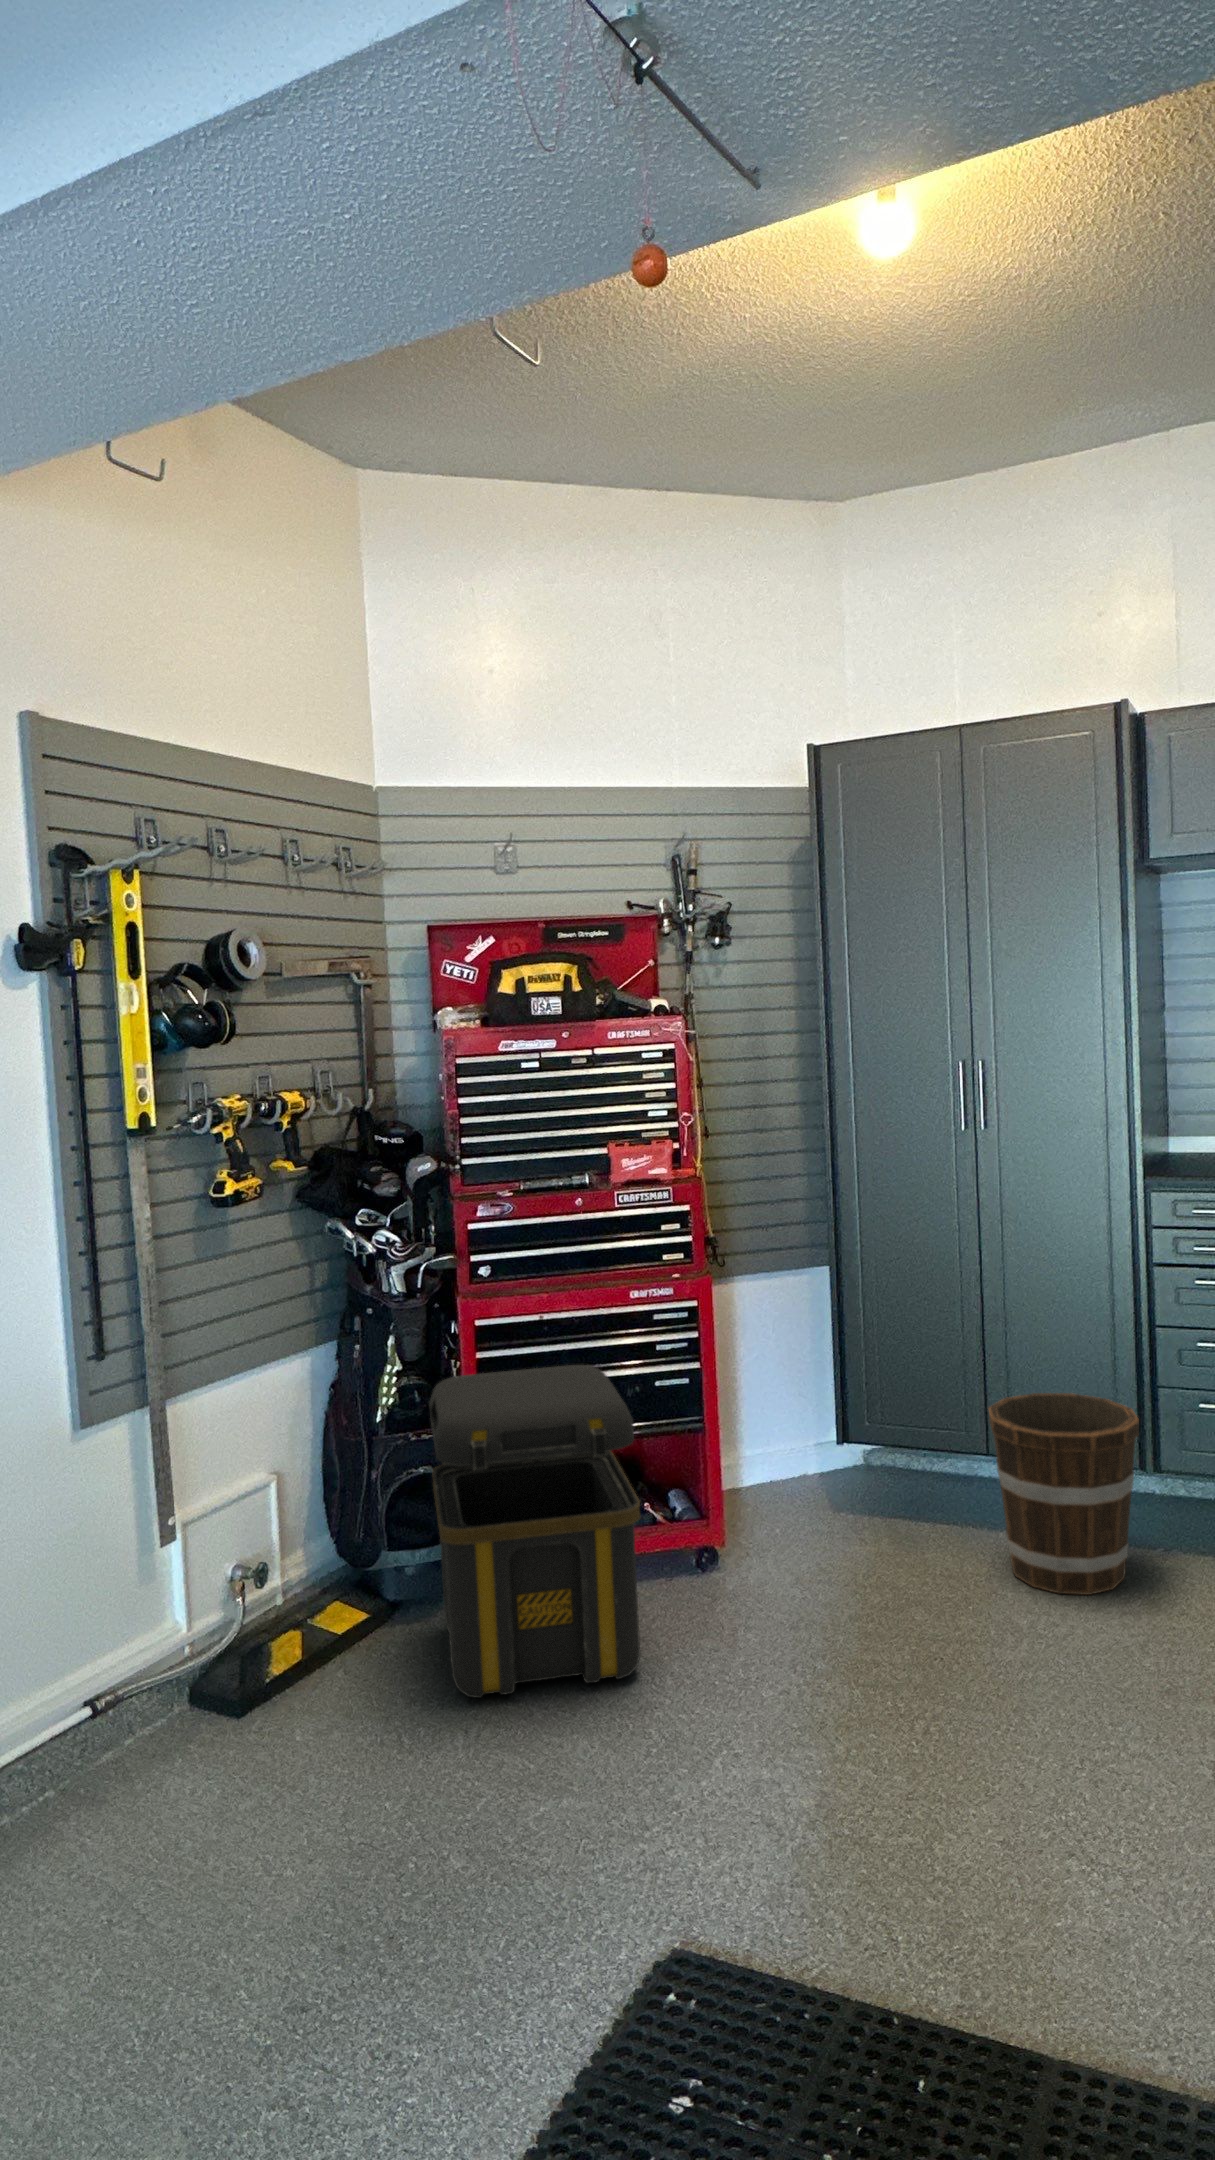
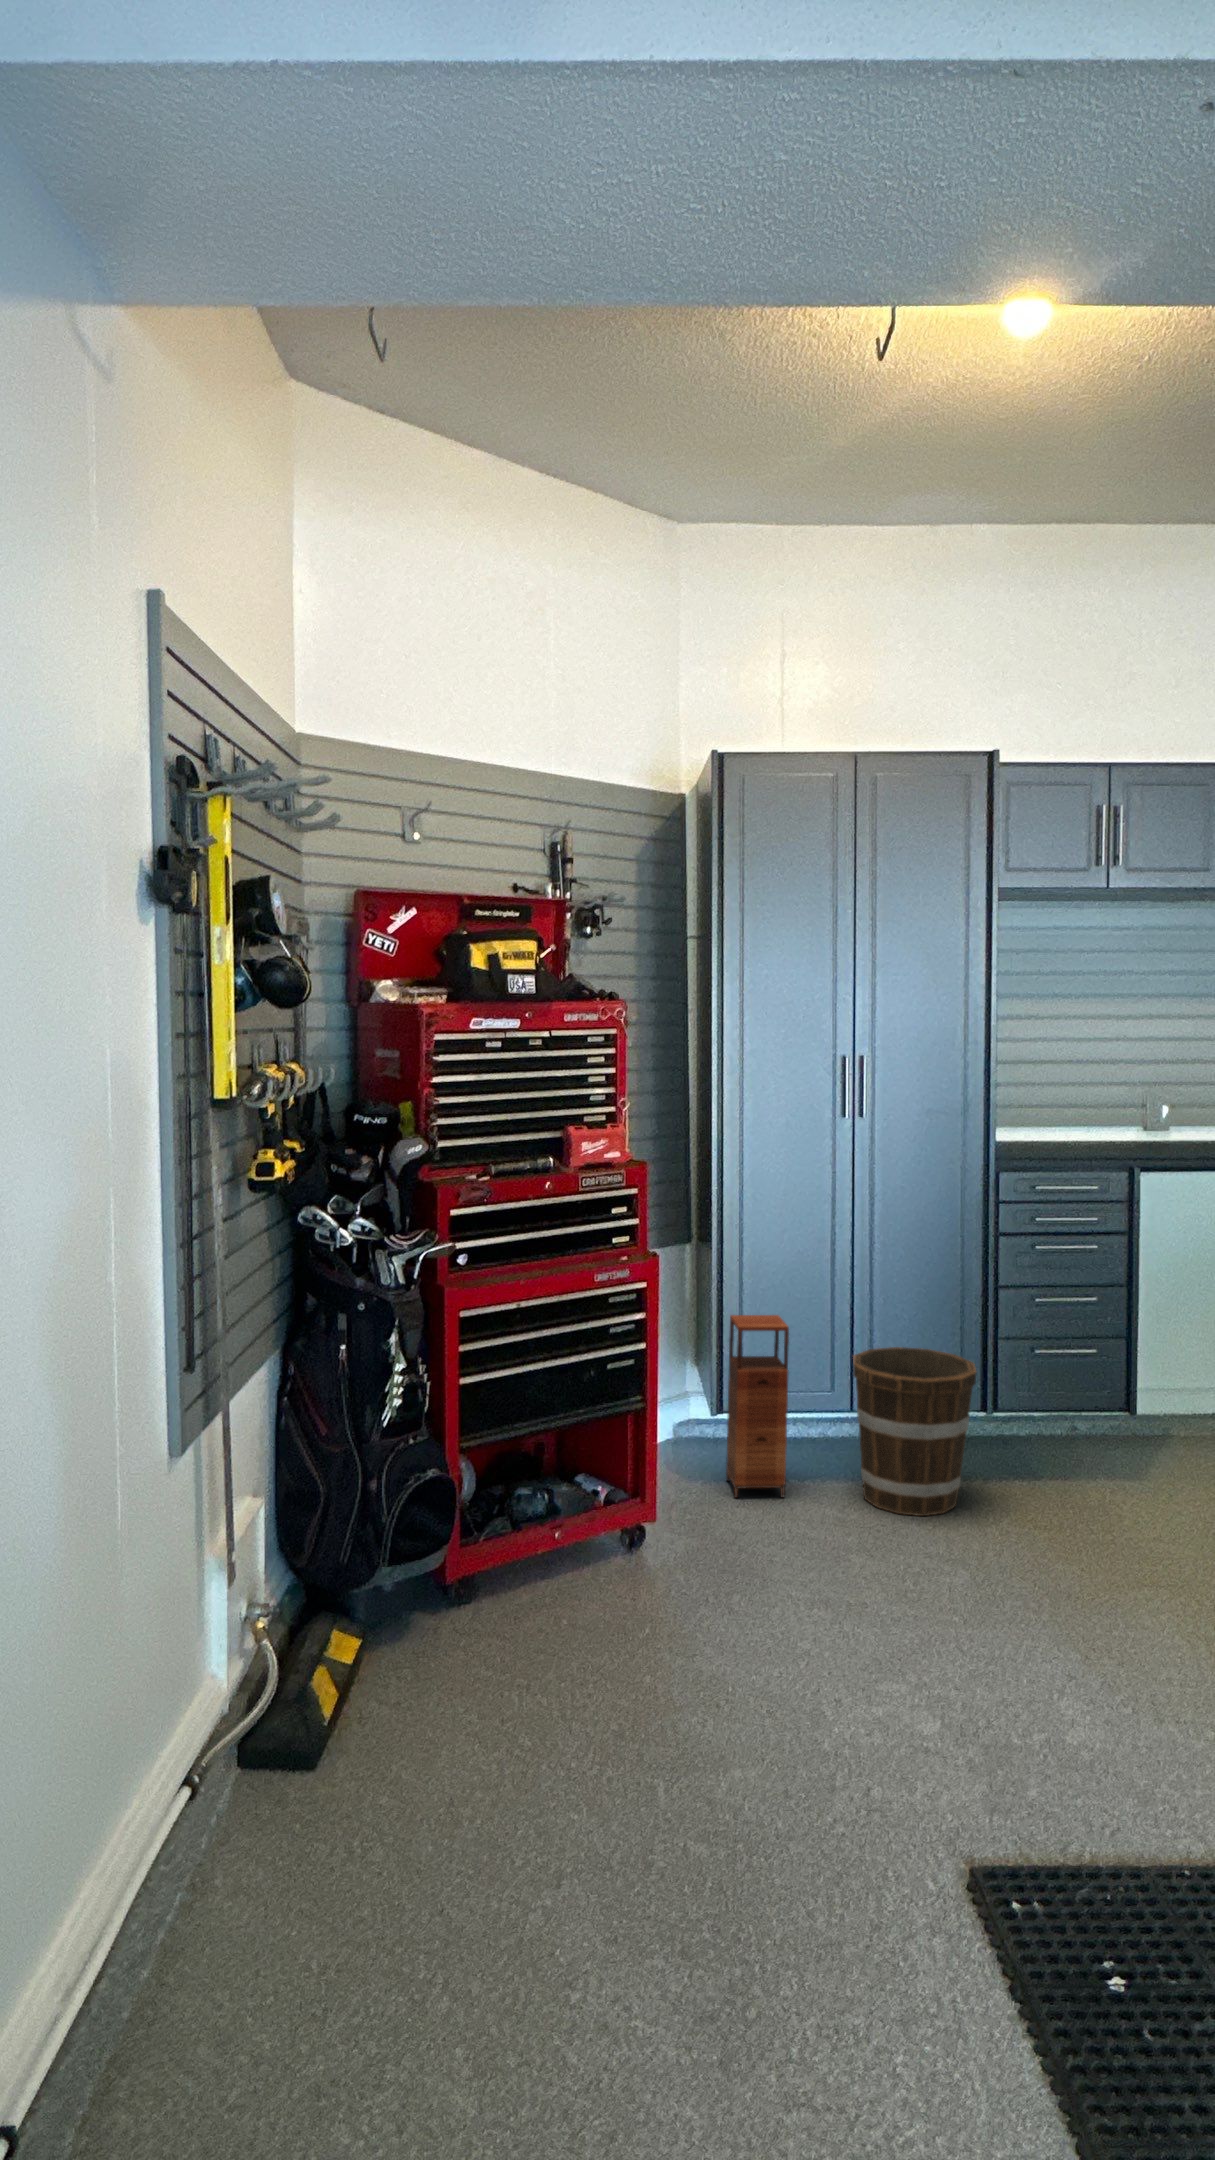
storage cabinet: none [860,1343,935,1550] -> present [726,1315,789,1498]
toolbox: present [429,1365,640,1698] -> none [444,1349,697,1691]

